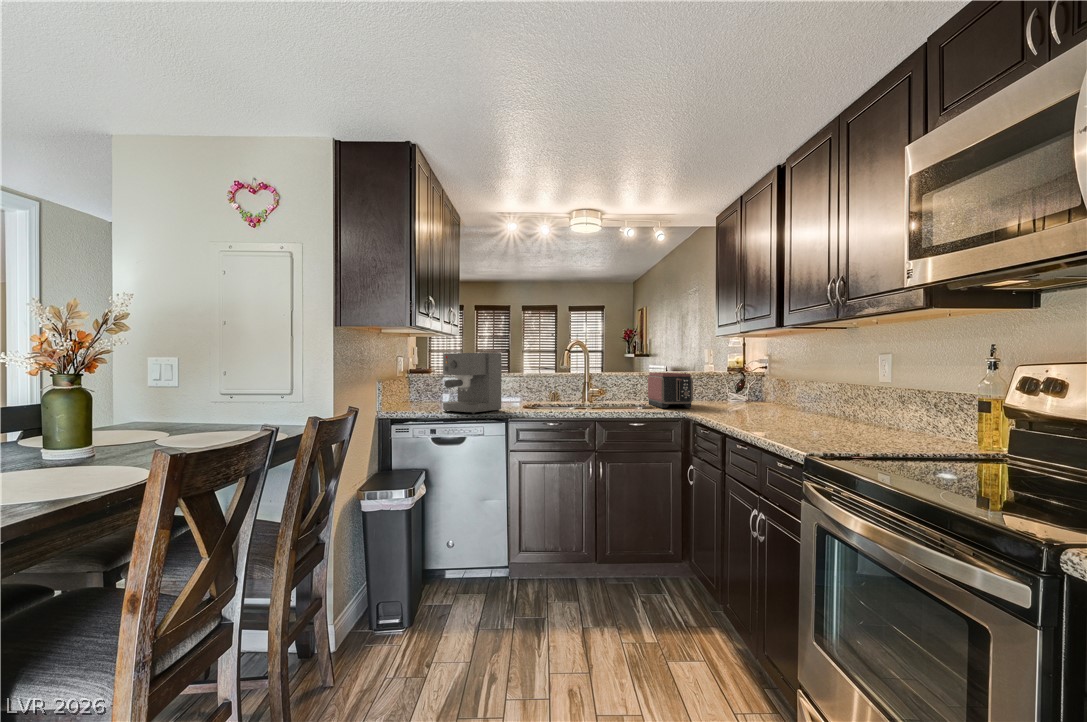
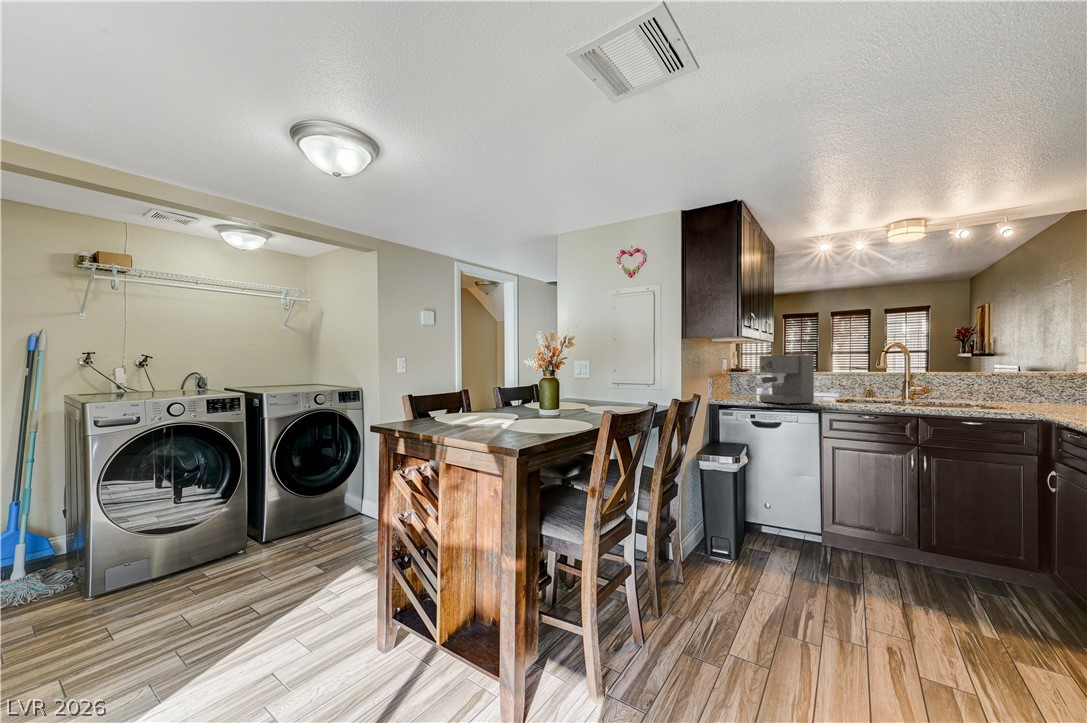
toaster: present [648,373,693,408] -> none [989,373,1057,411]

